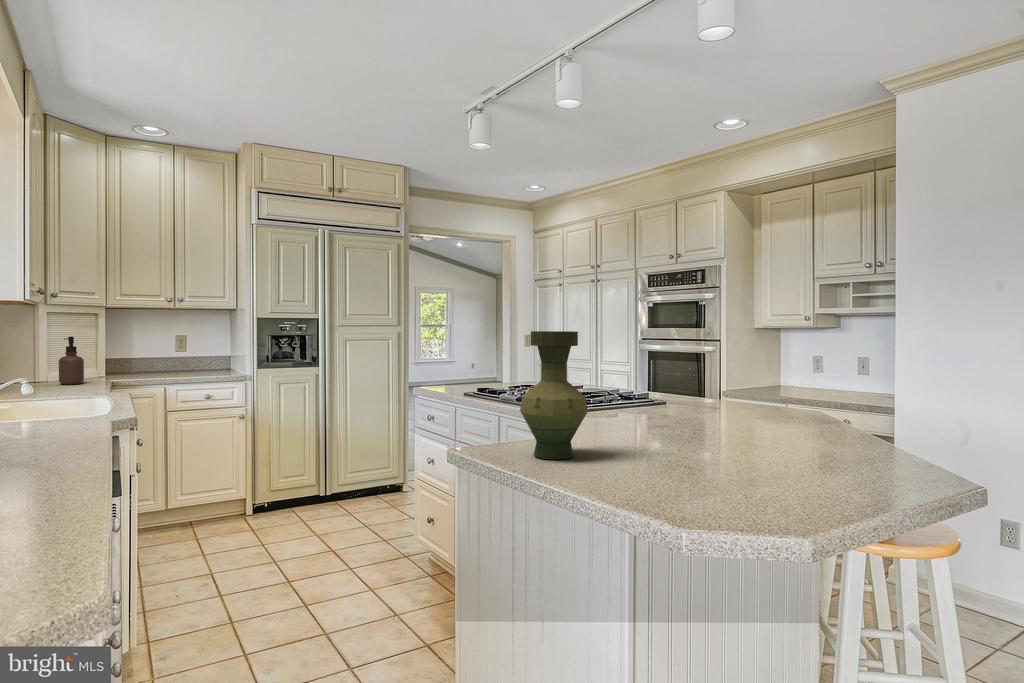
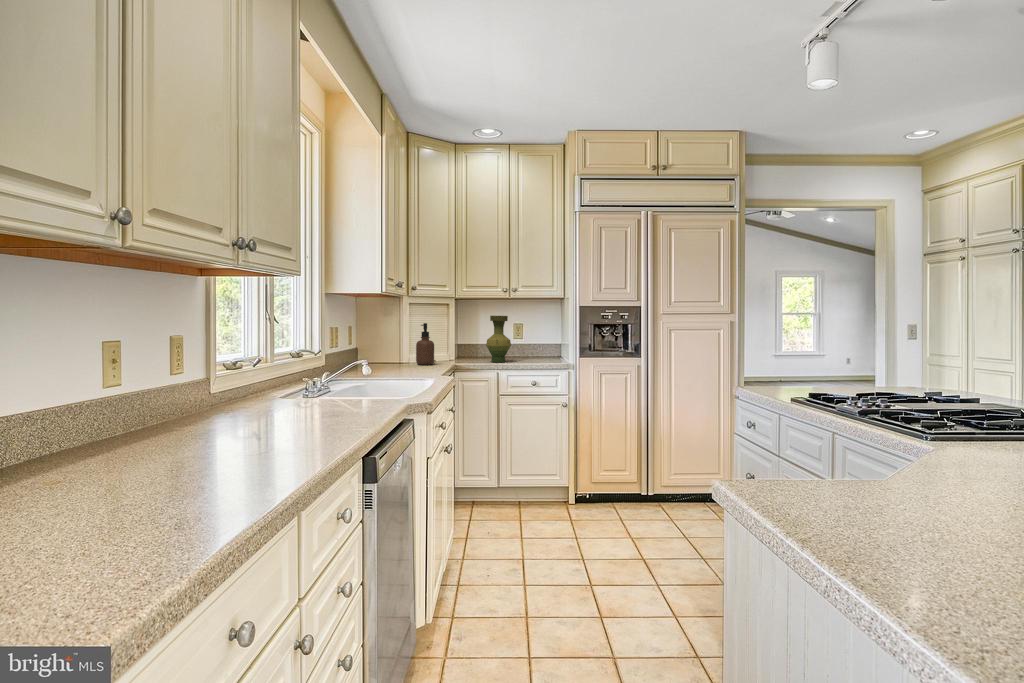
vase: present [520,331,588,459] -> present [486,316,511,362]

